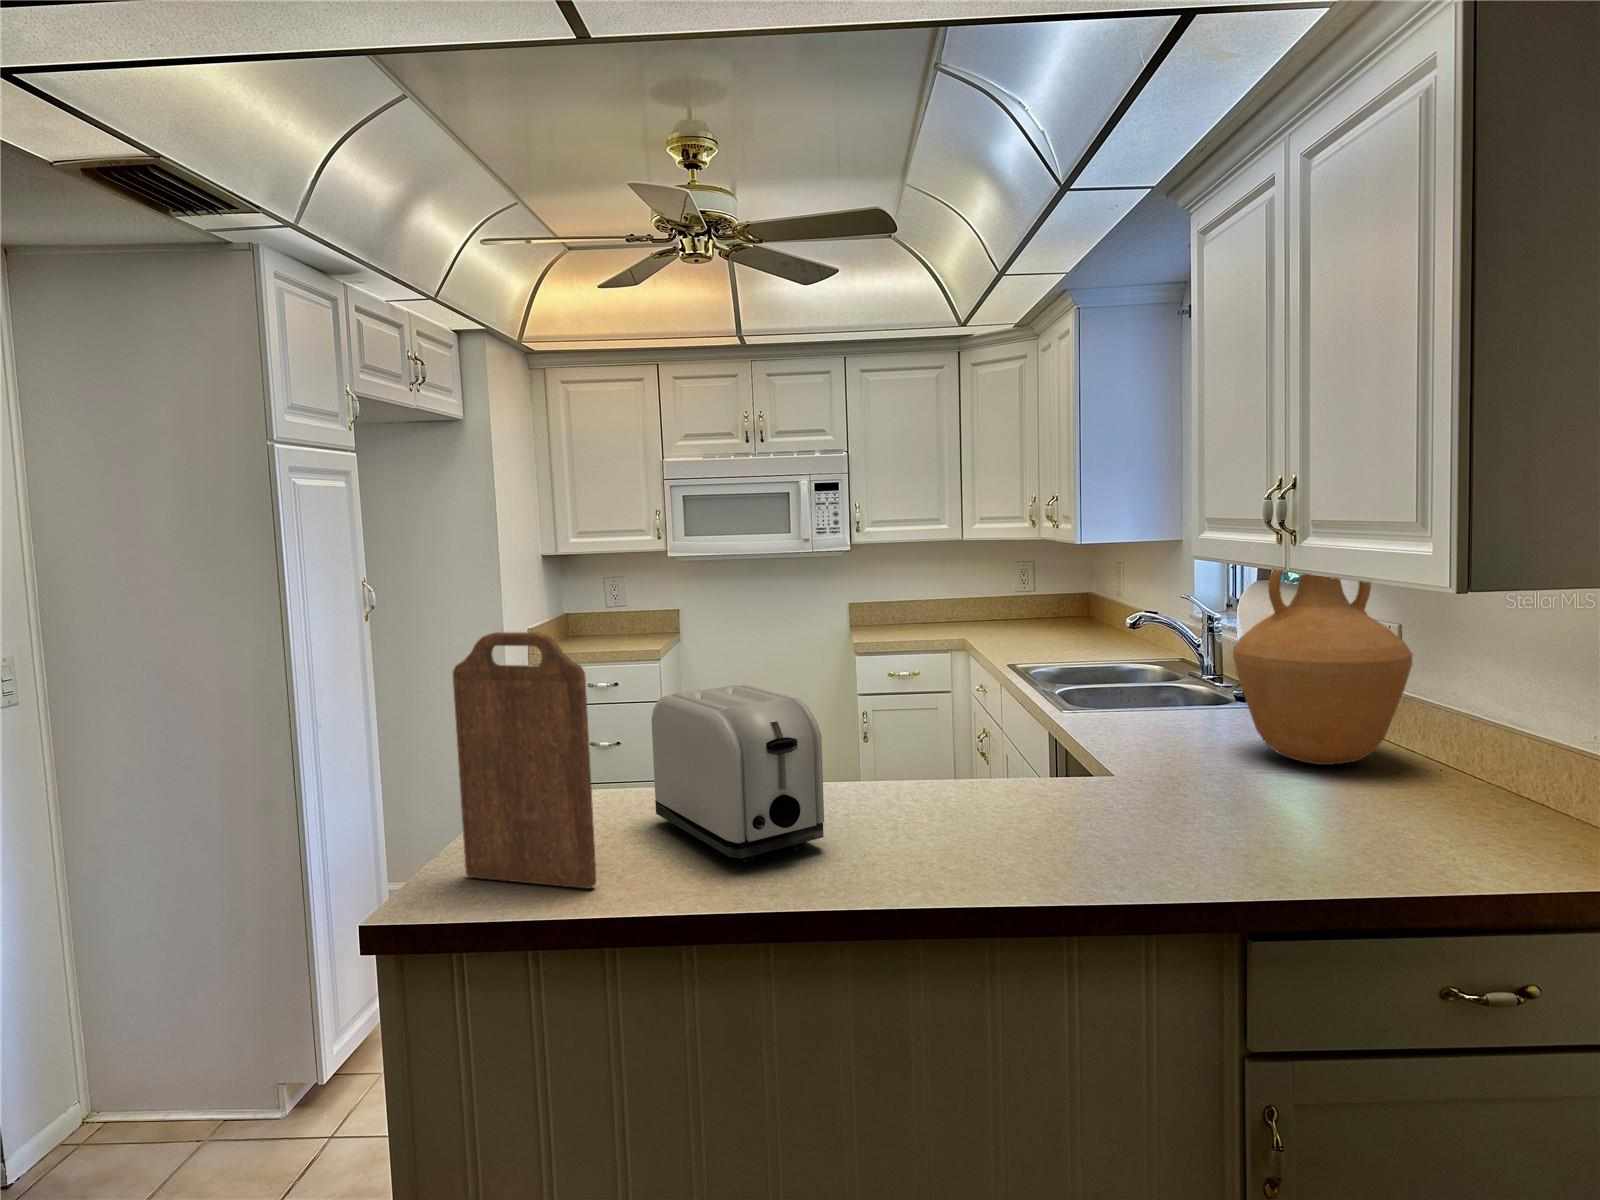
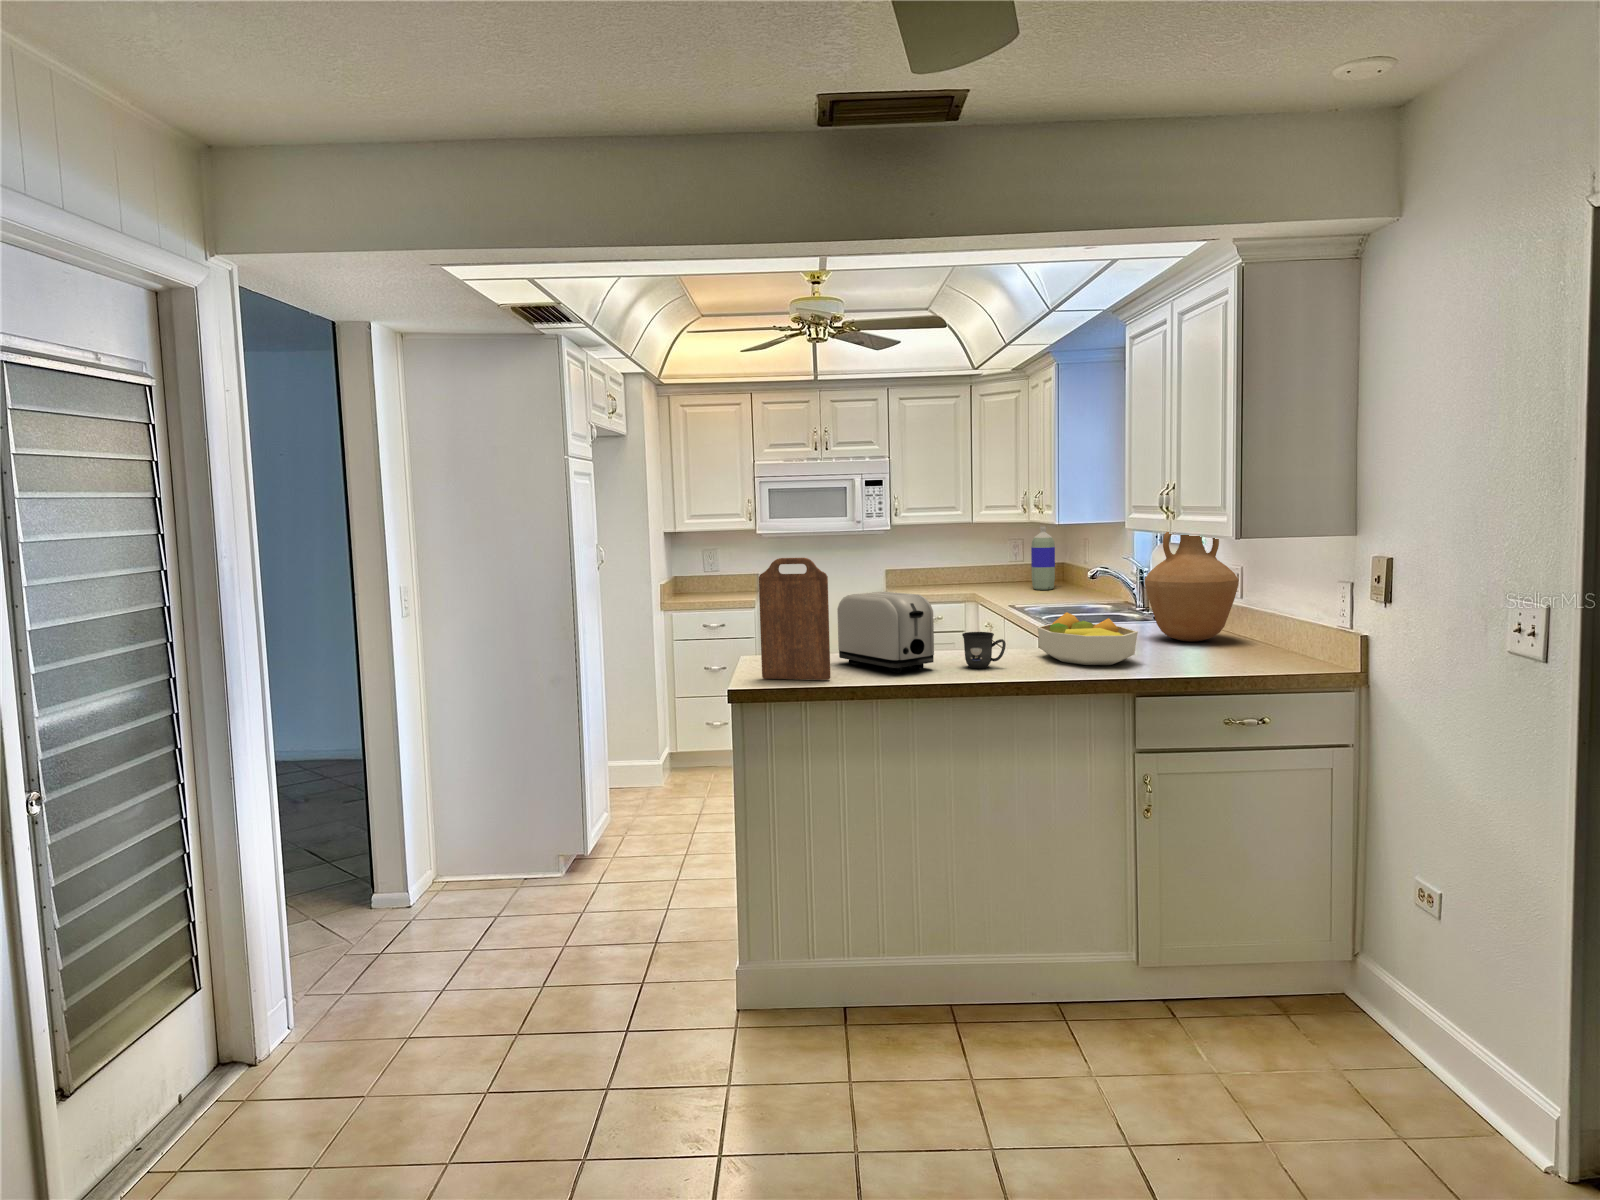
bottle: none [1045,546,1078,634] -> present [1031,527,1055,590]
fruit bowl: none [1037,722,1239,845] -> present [1037,612,1138,665]
mug: none [883,770,969,850] -> present [962,632,1006,668]

